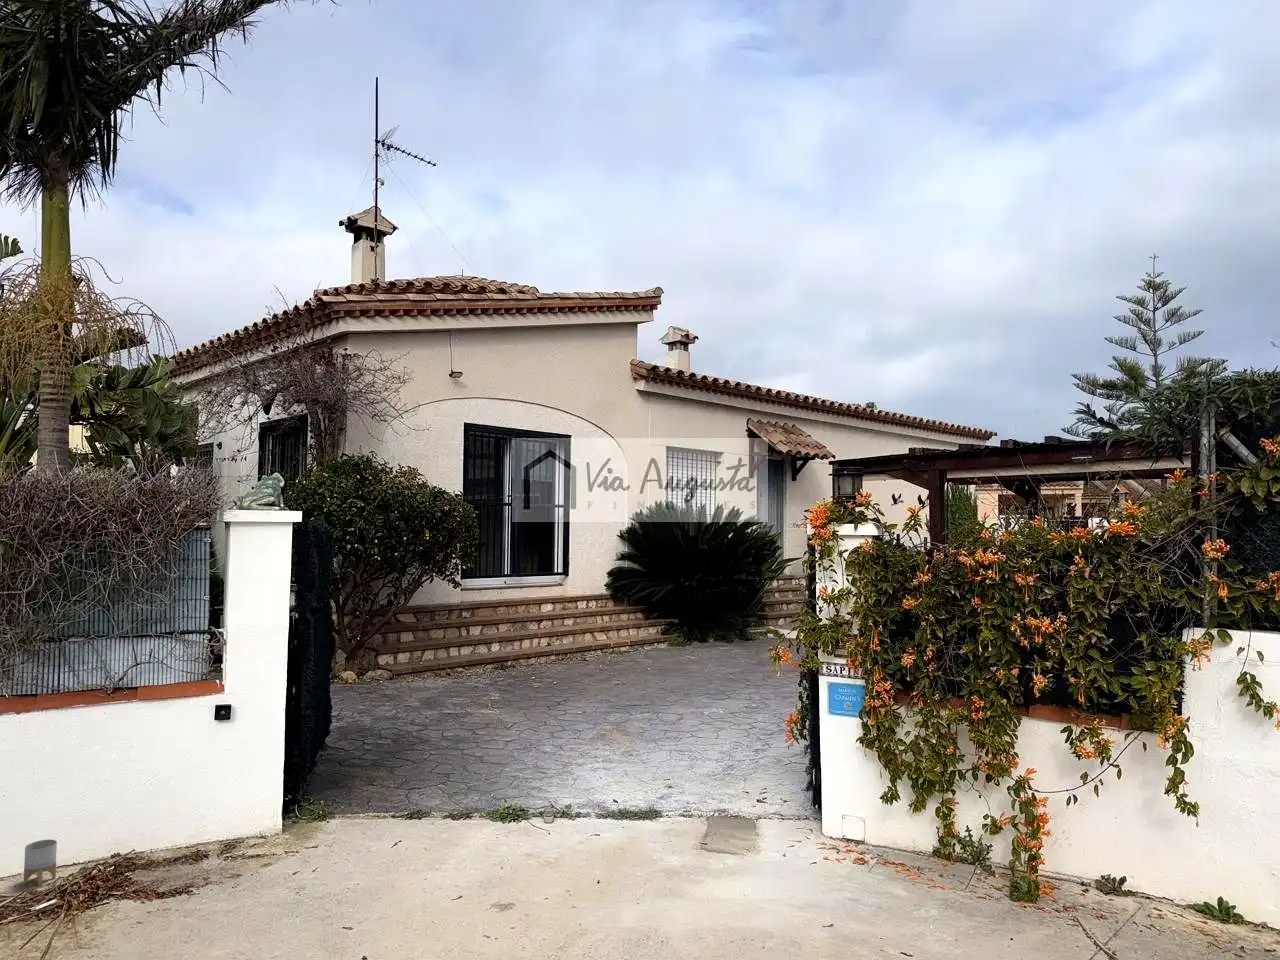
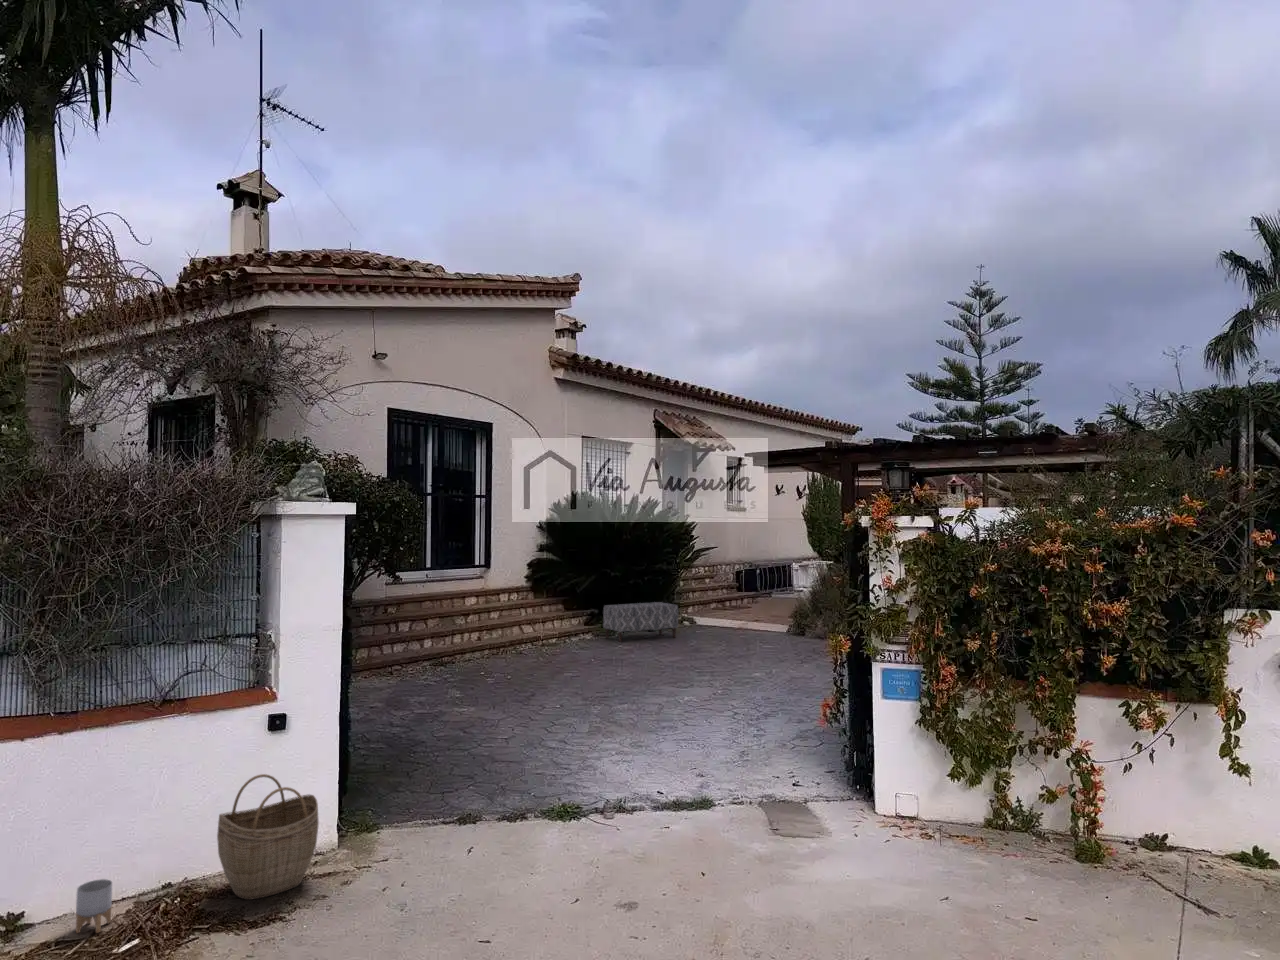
bench: none [681,612,756,651] -> present [603,602,678,642]
woven basket: none [154,757,247,868] -> present [217,774,319,900]

